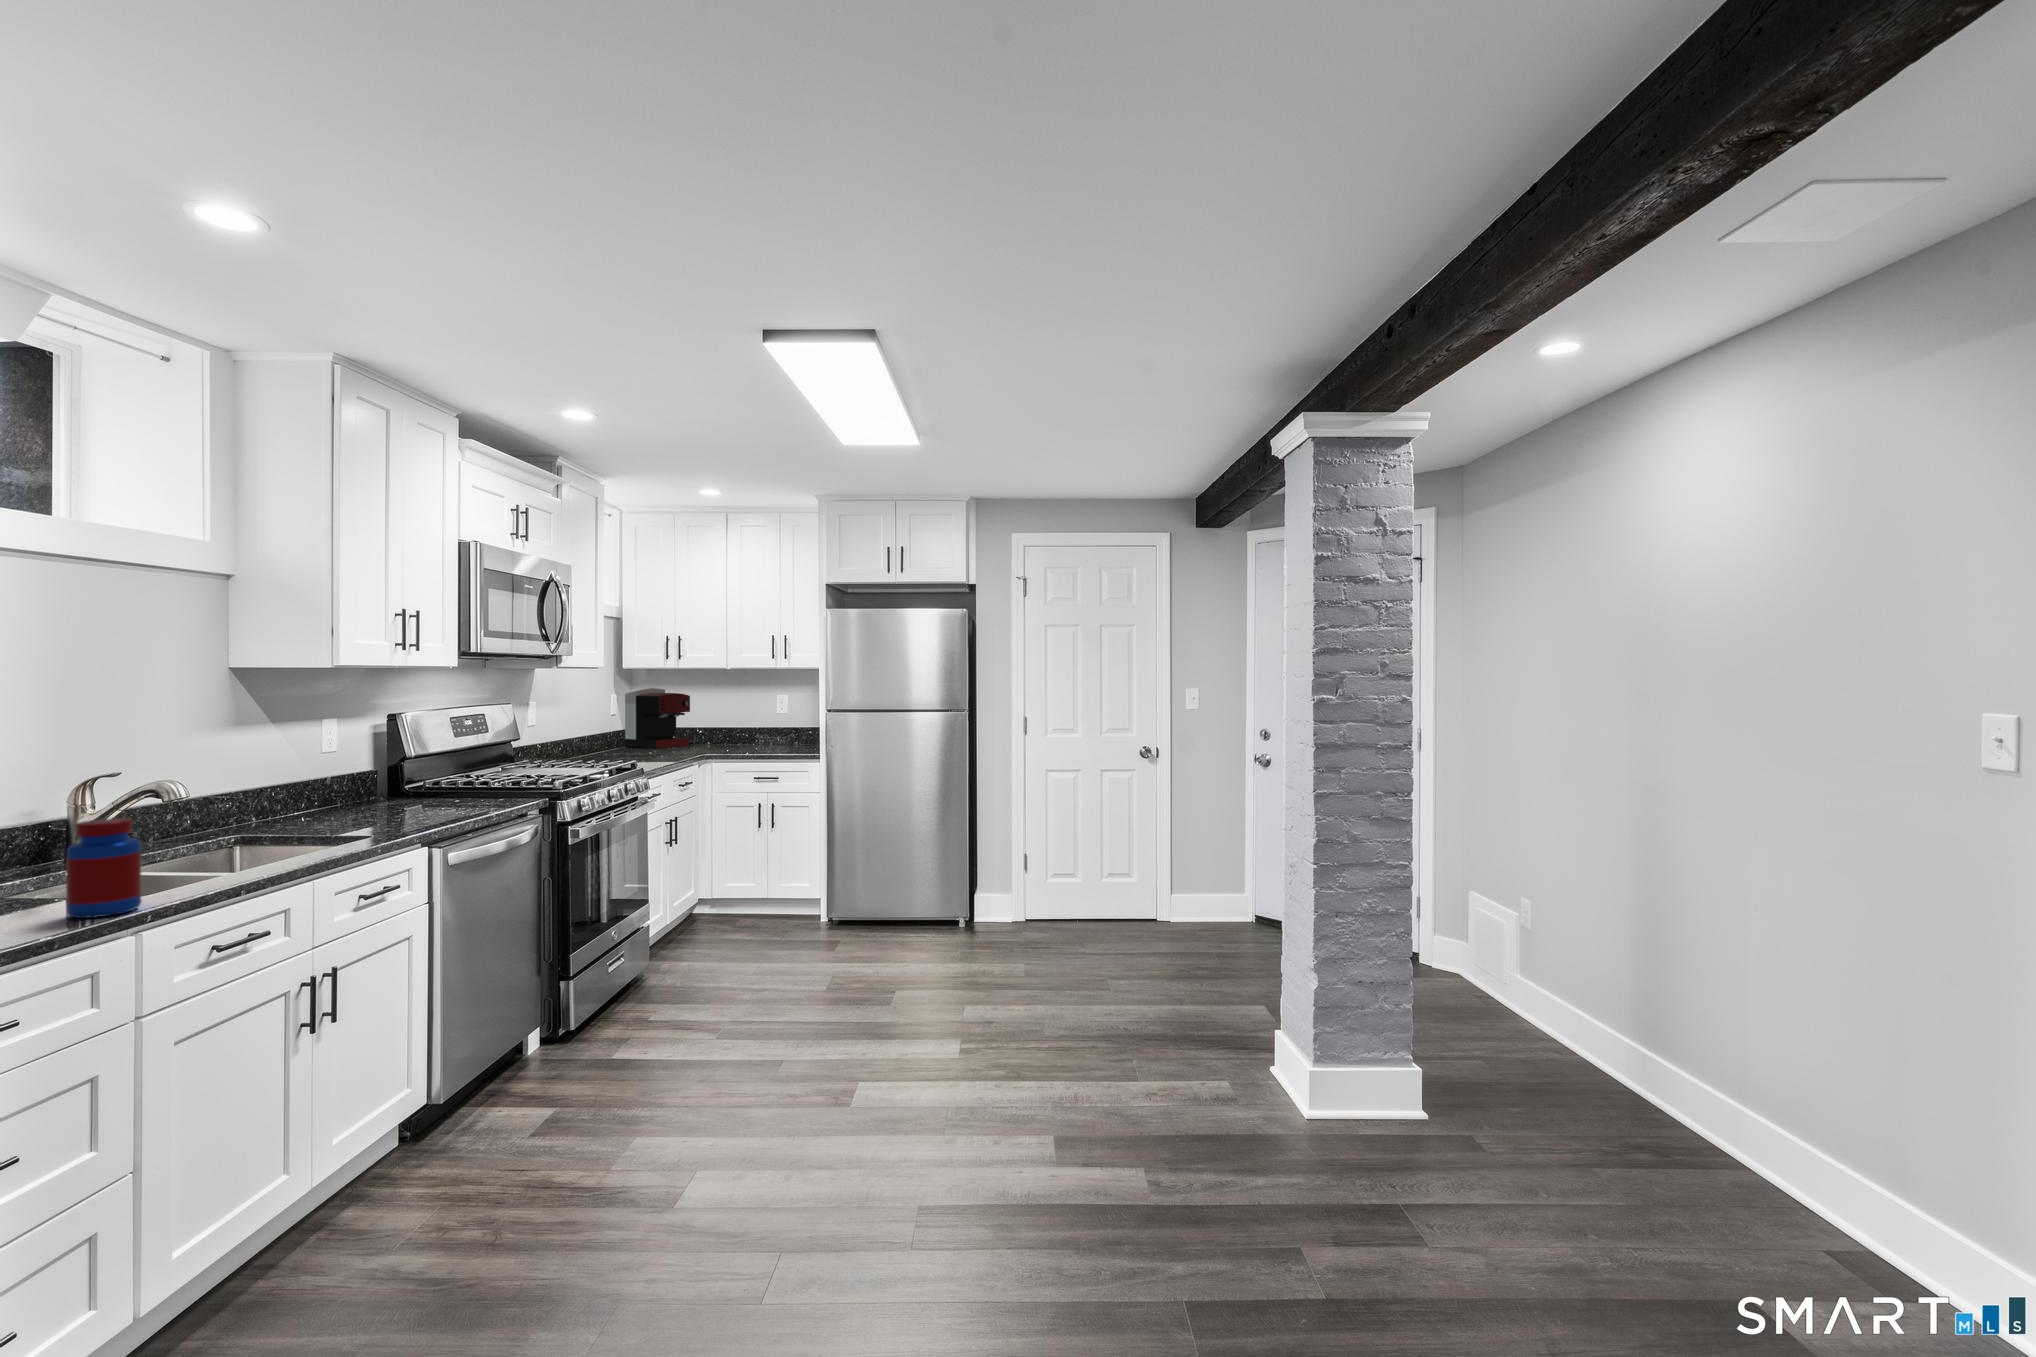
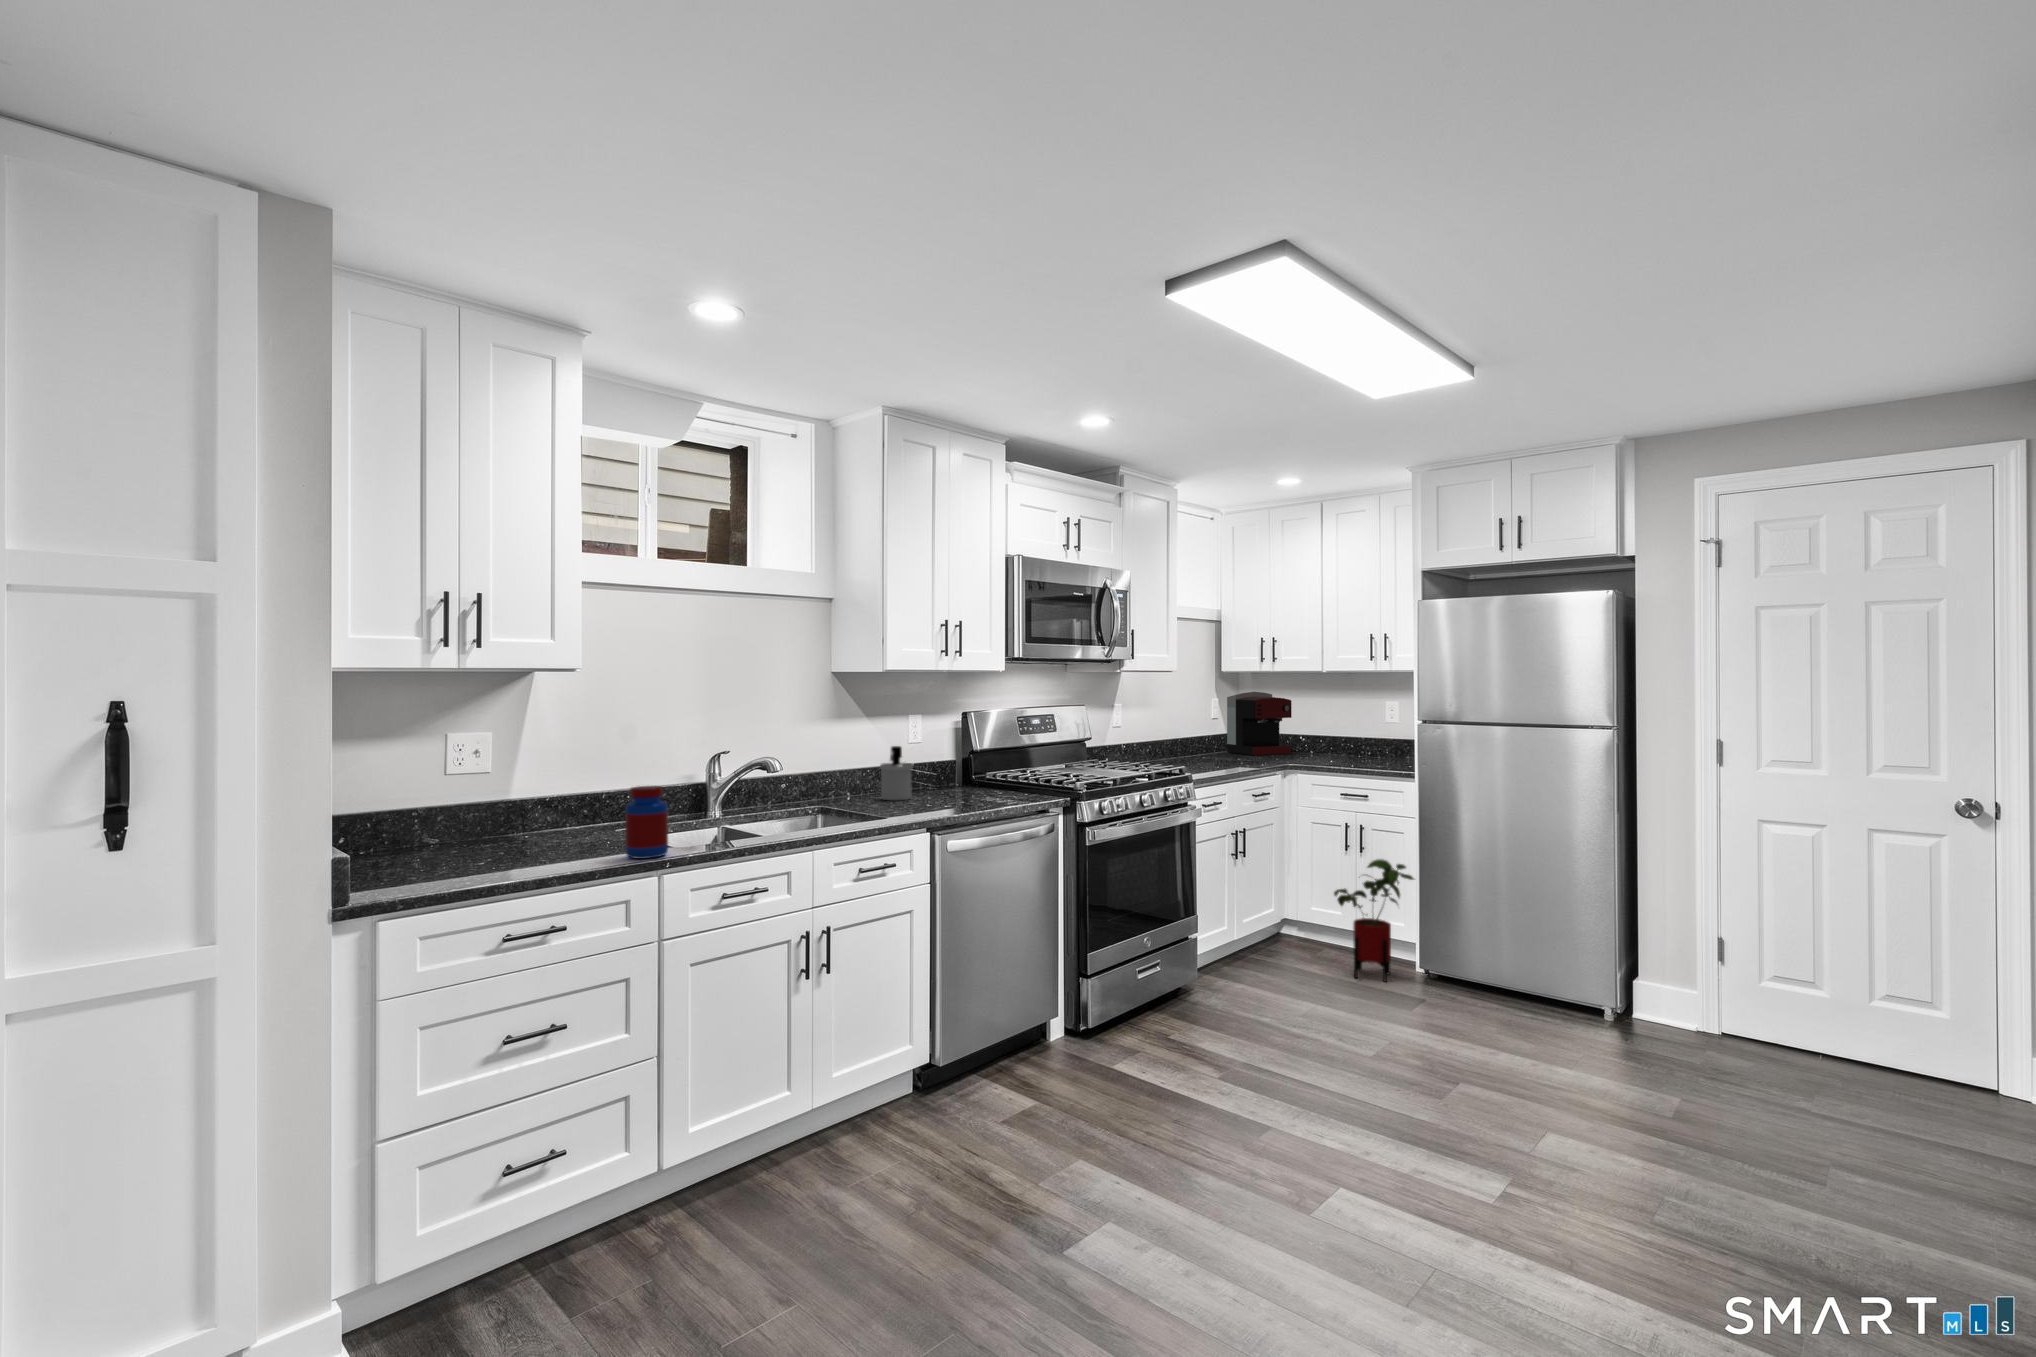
soap dispenser: none [309,755,356,819] -> present [880,746,912,800]
house plant: none [759,829,826,935] -> present [1334,859,1414,982]

